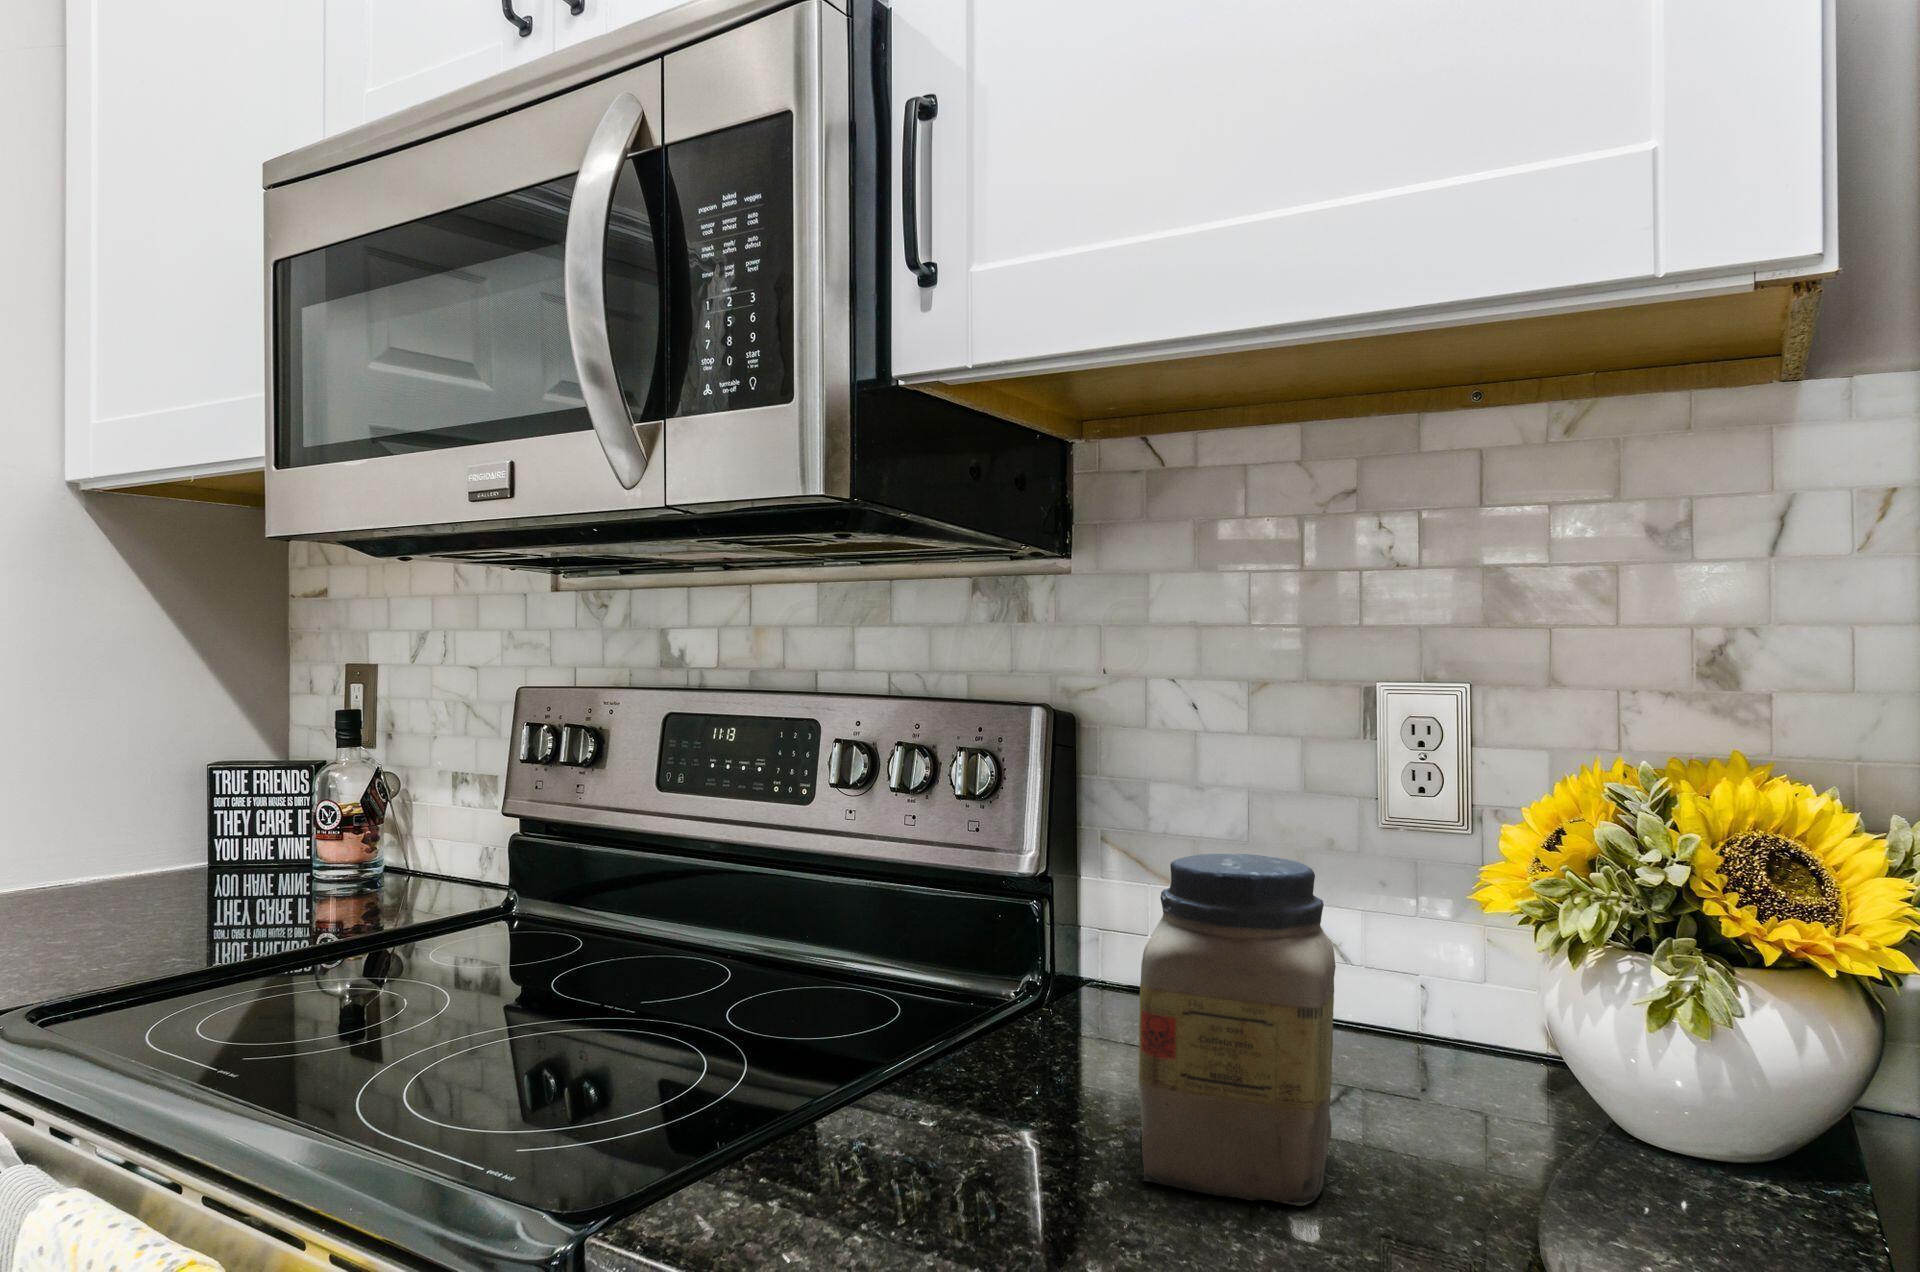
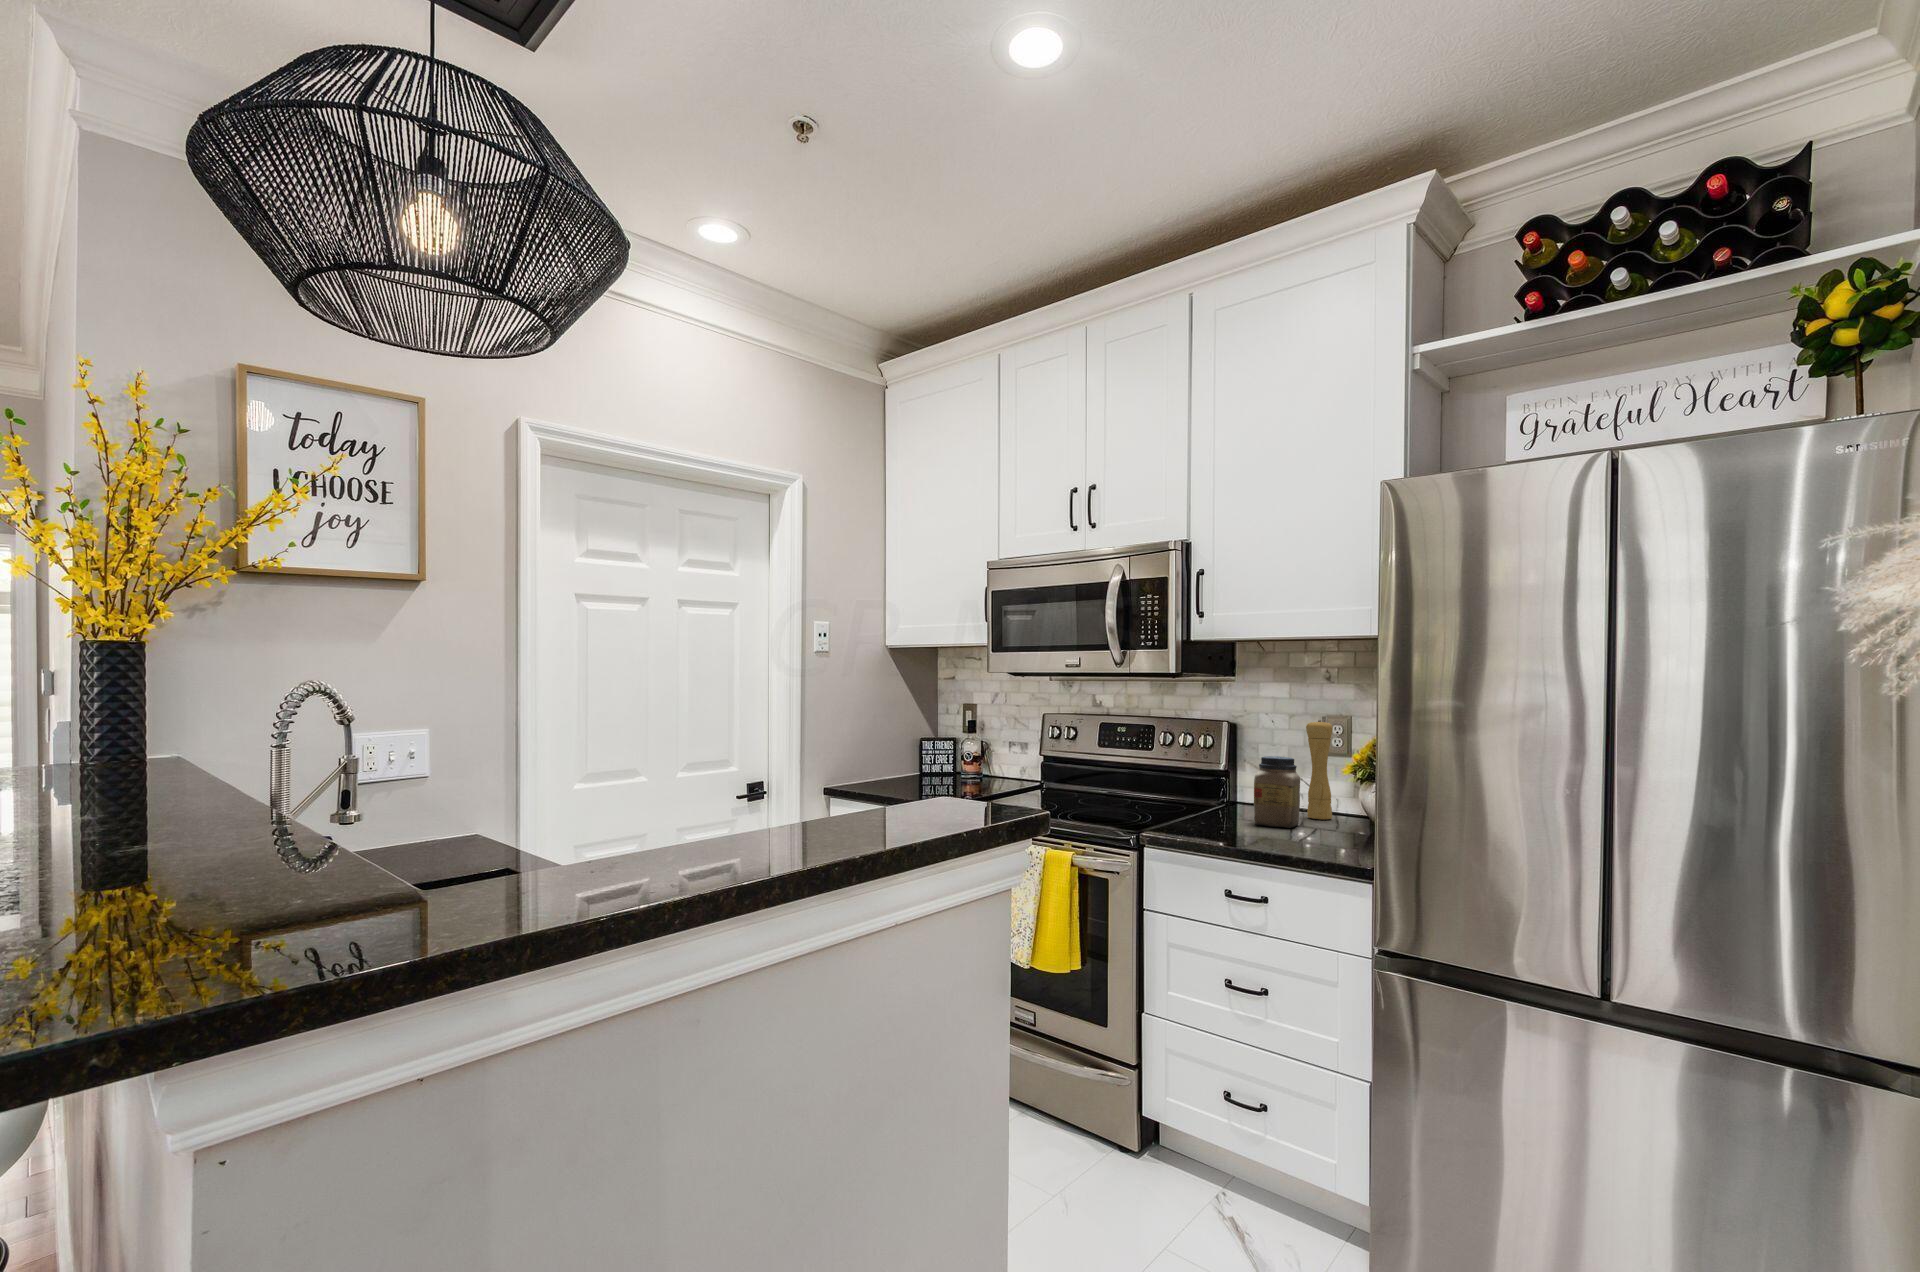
pepper mill: none [1327,695,1426,1081] -> present [1306,720,1333,819]

